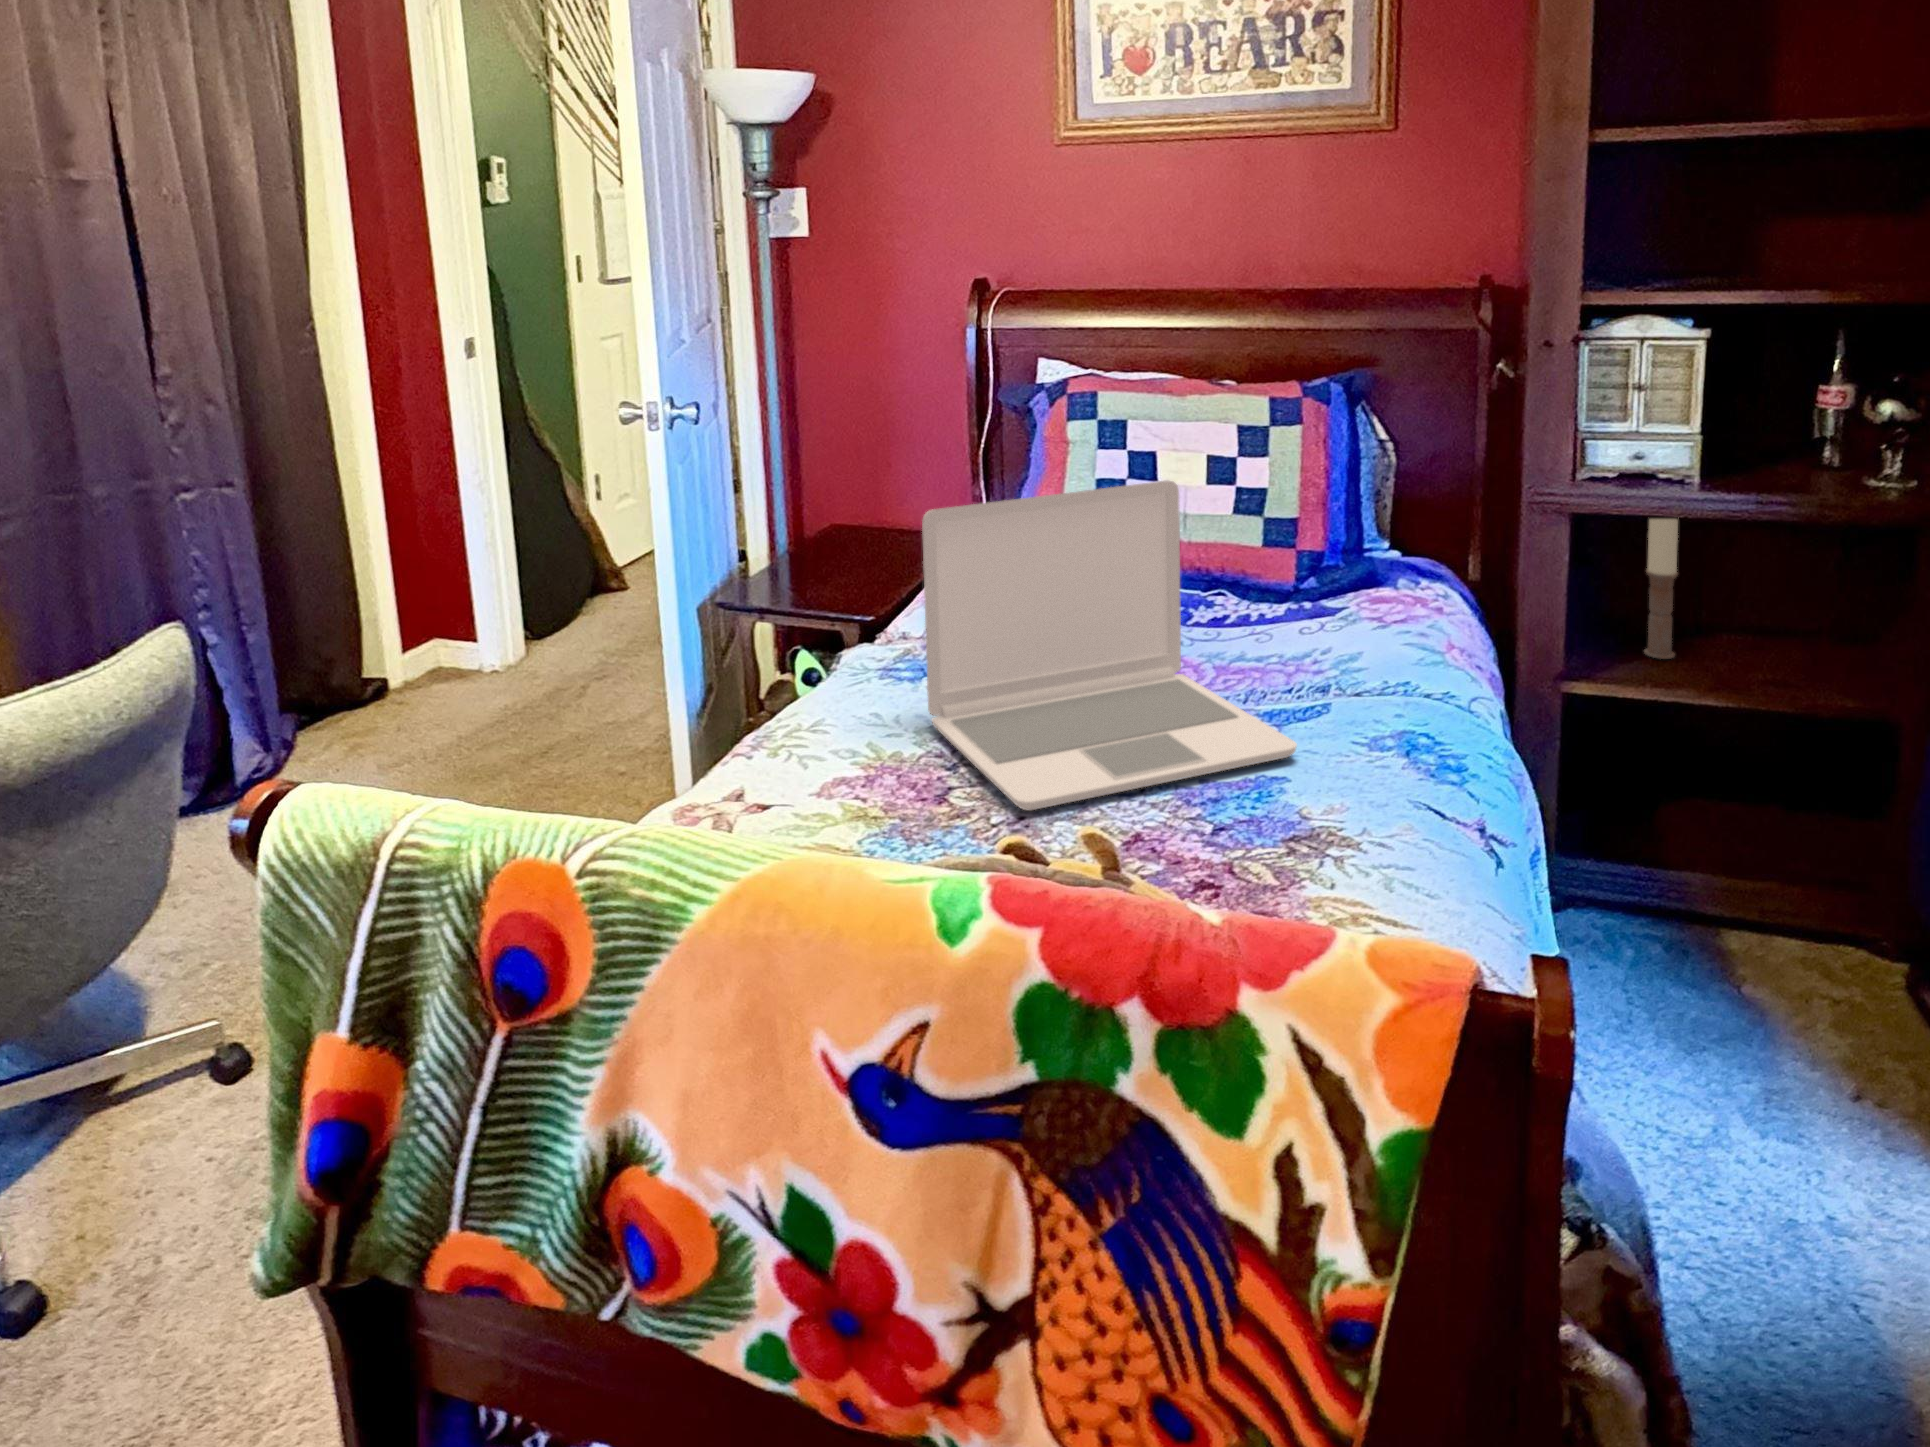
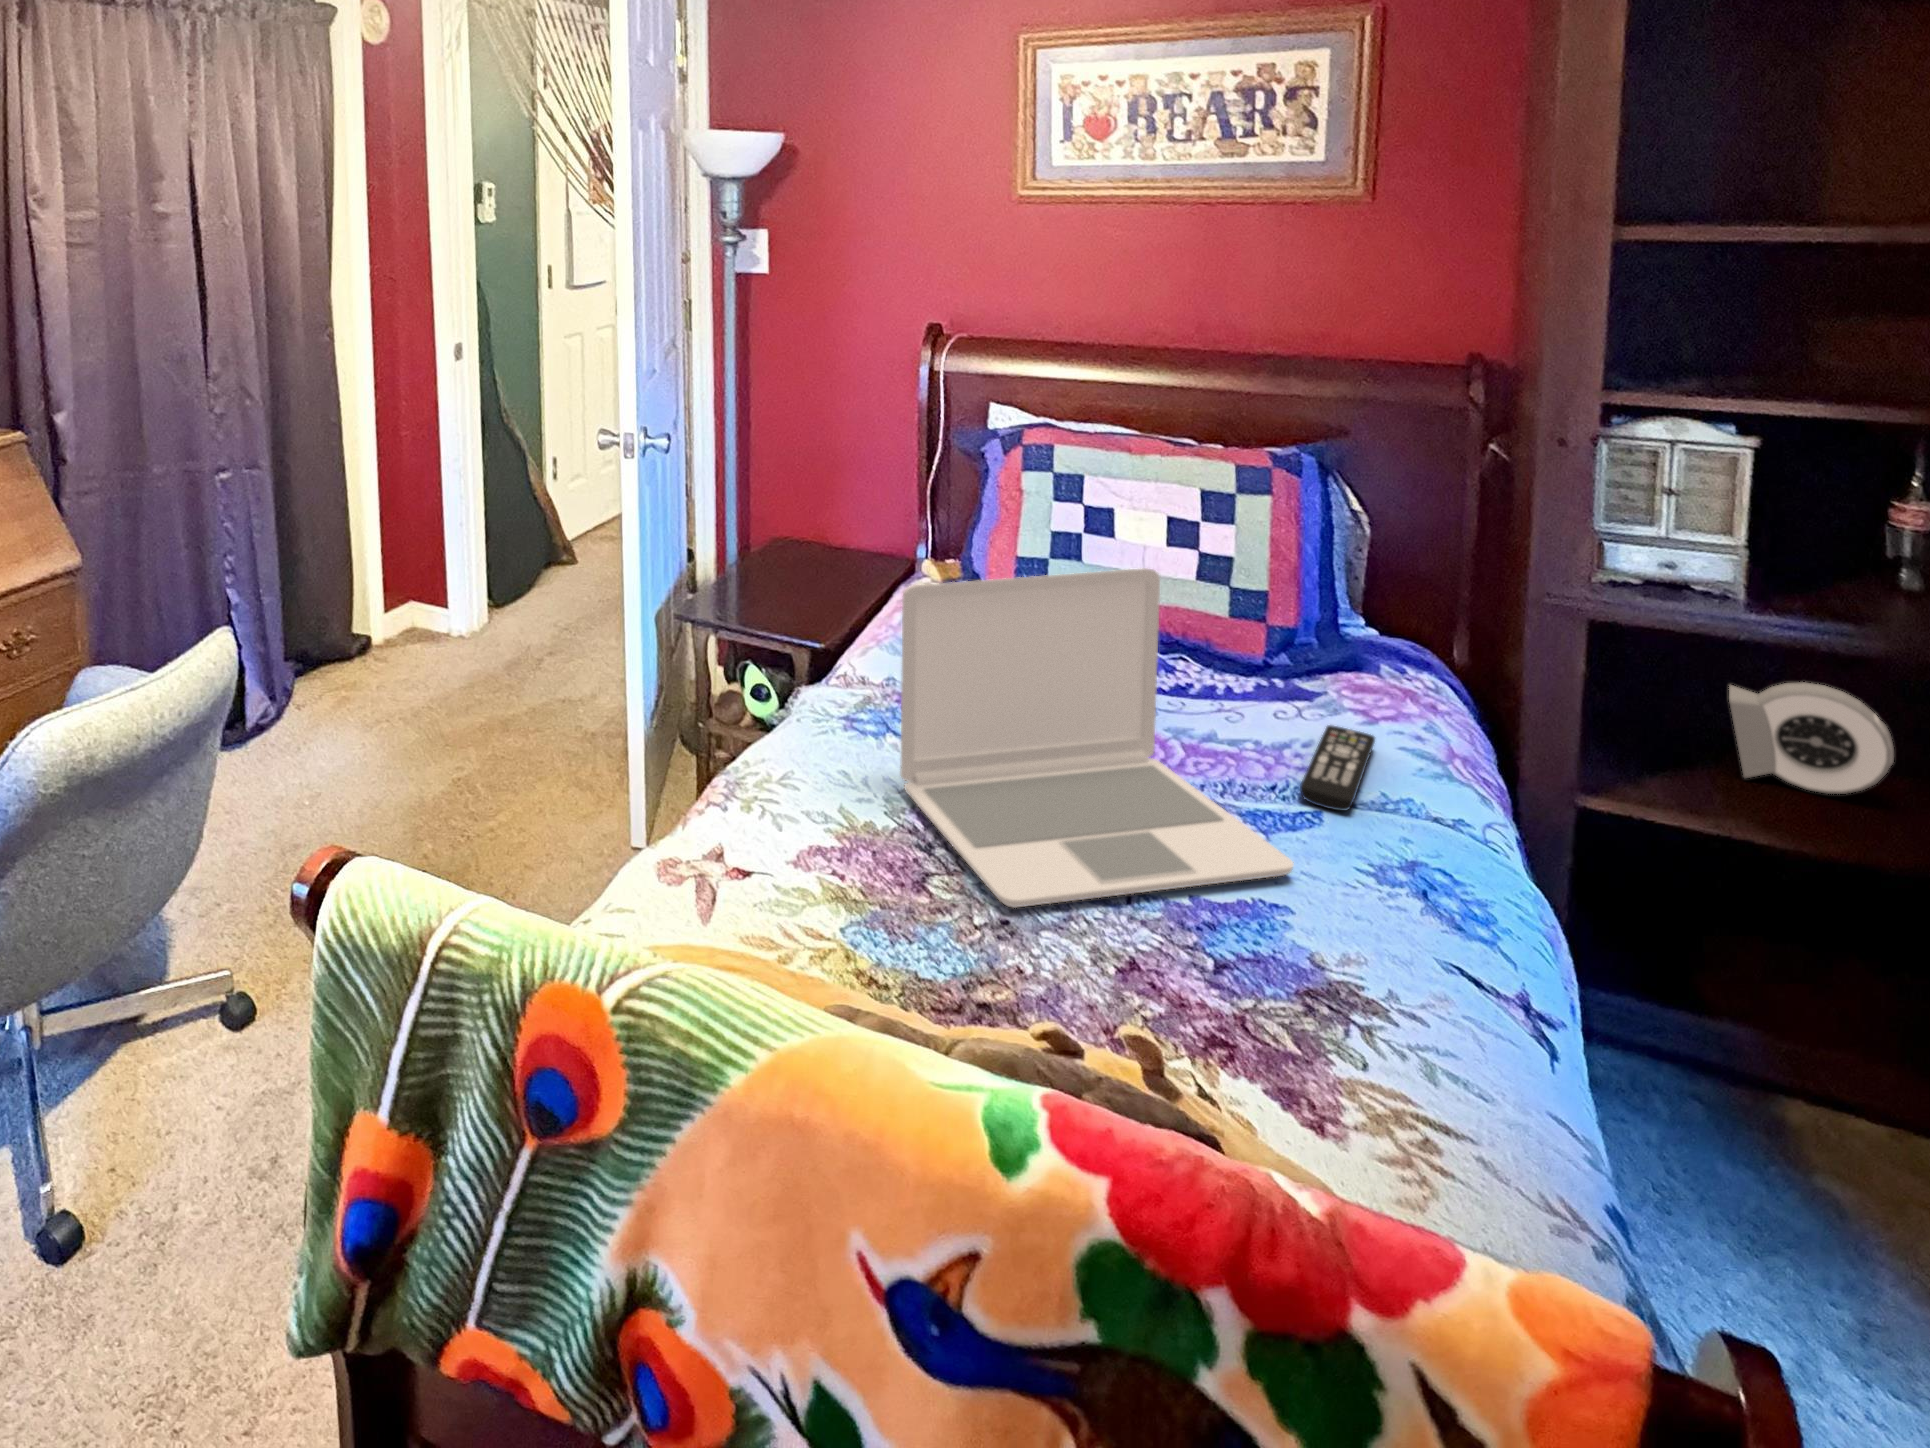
candle: present [1644,519,1678,659] -> none [1649,598,1700,771]
alarm clock: none [1705,564,1834,664] -> present [1729,683,1894,794]
remote control: none [1313,631,1388,701] -> present [1300,725,1375,811]

